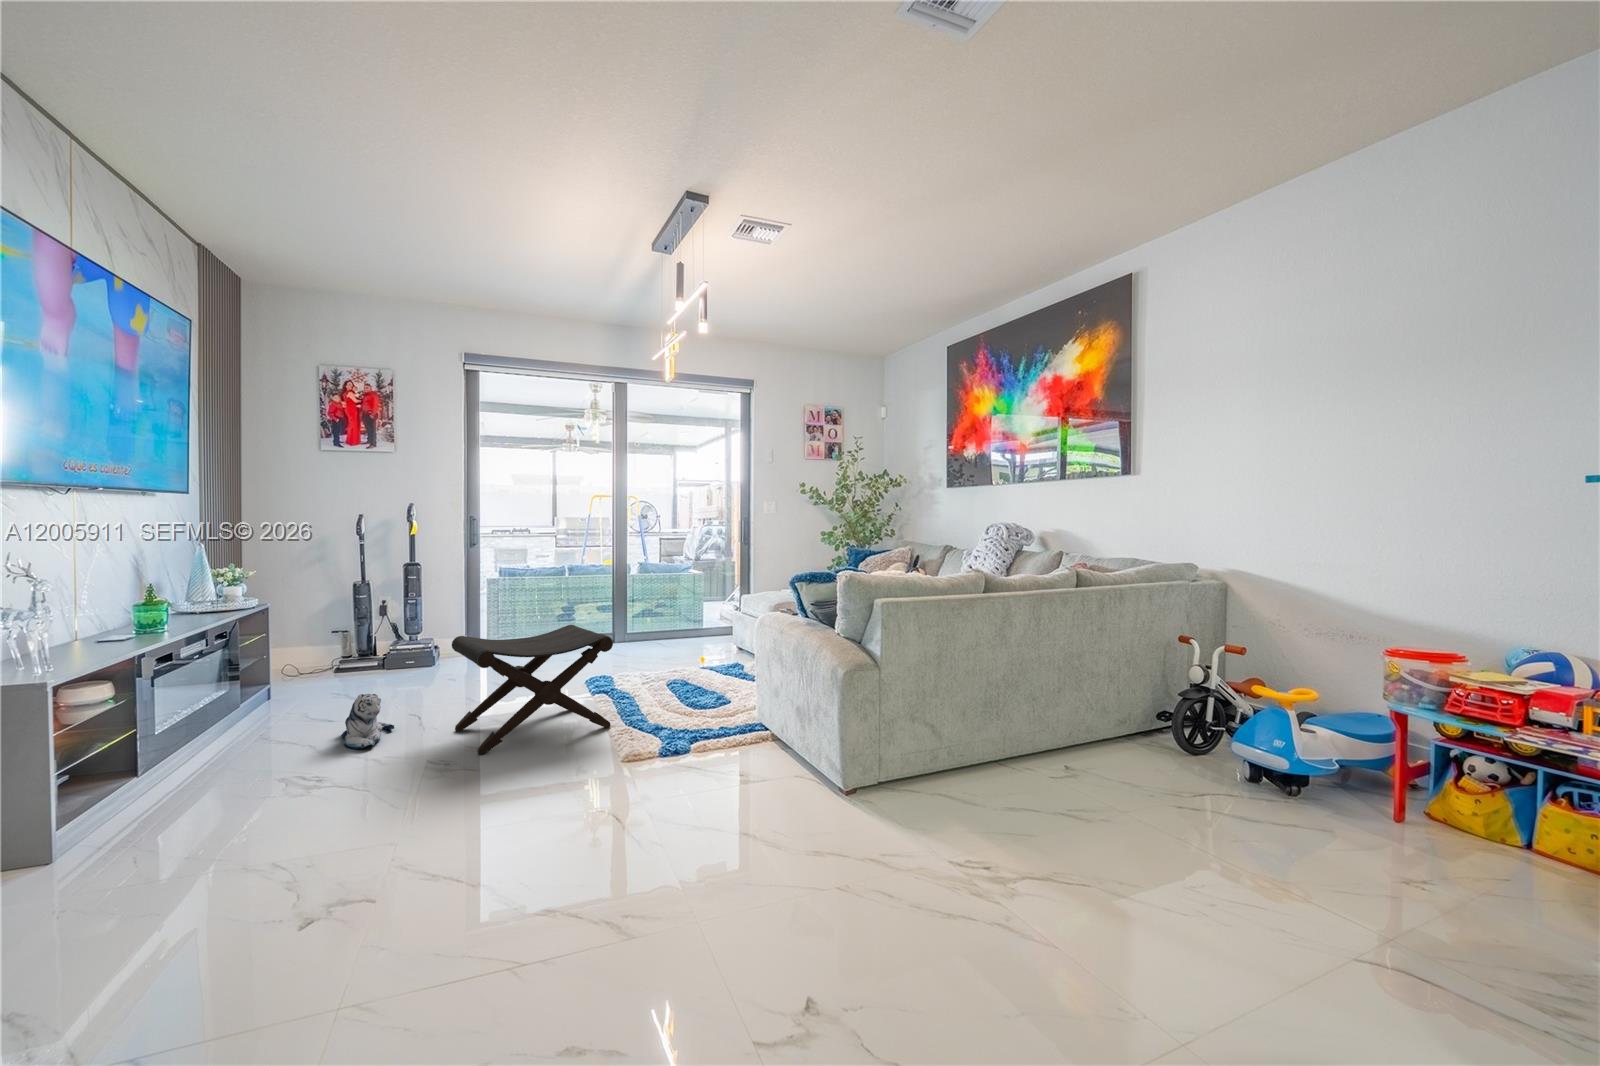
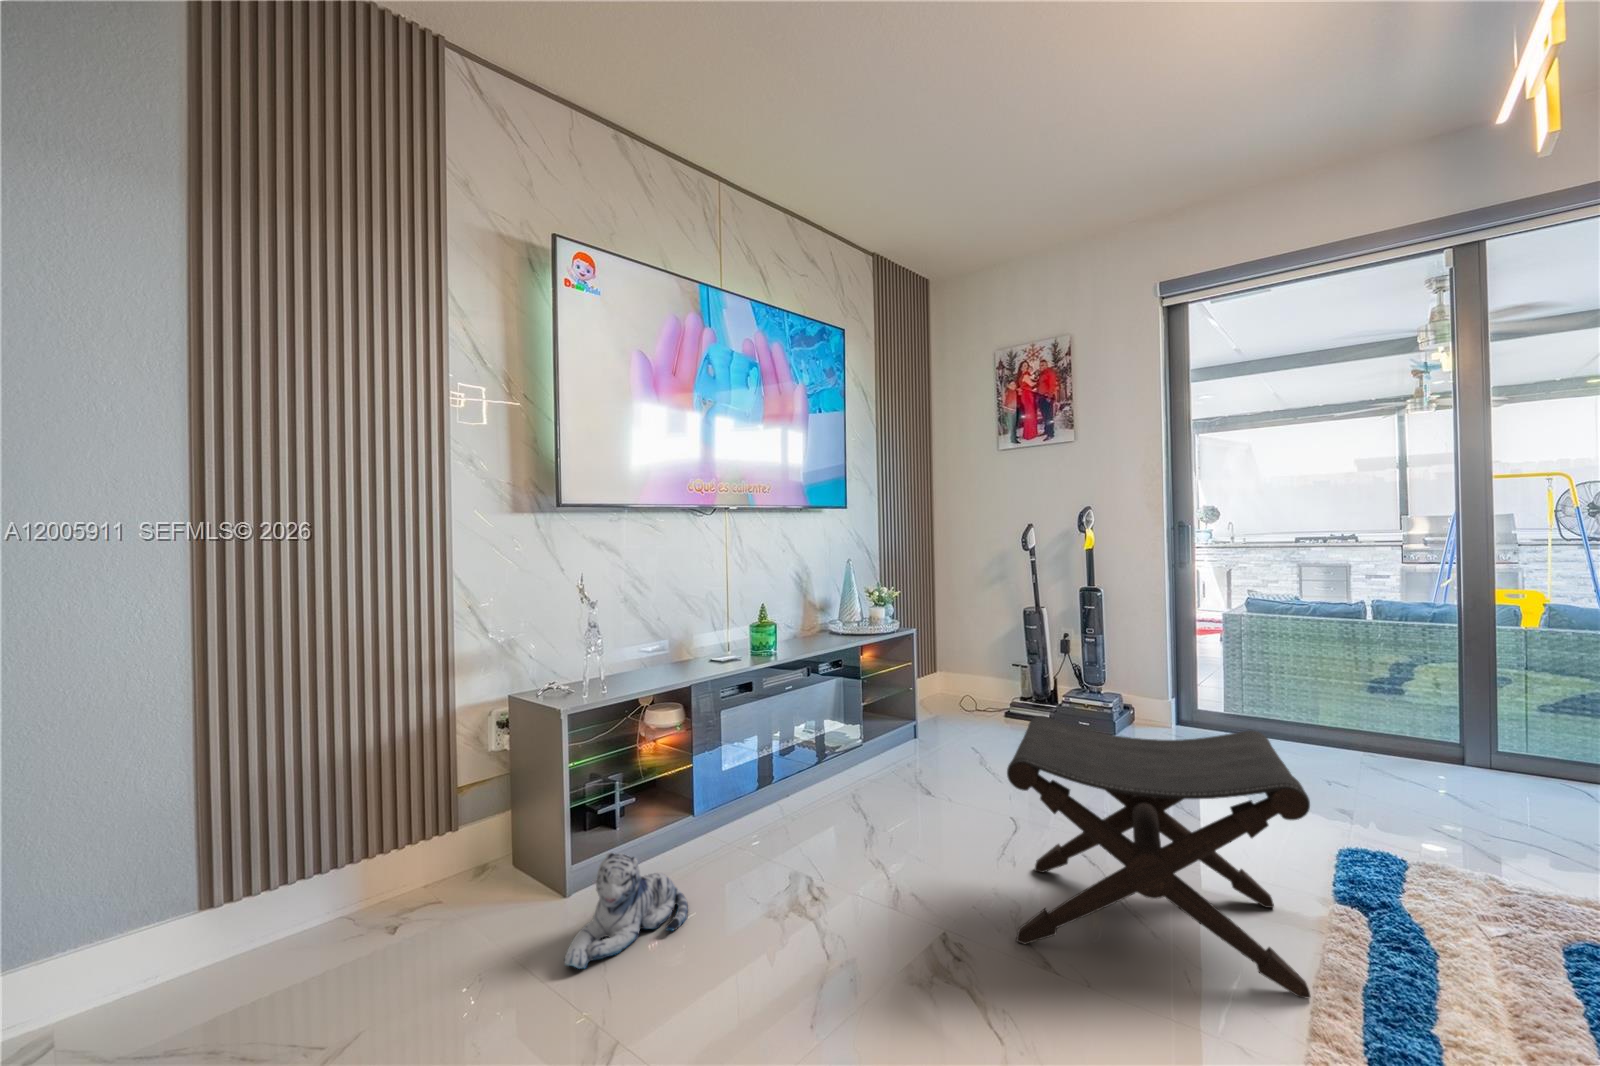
plush toy: present [341,694,394,749] -> present [564,853,688,969]

